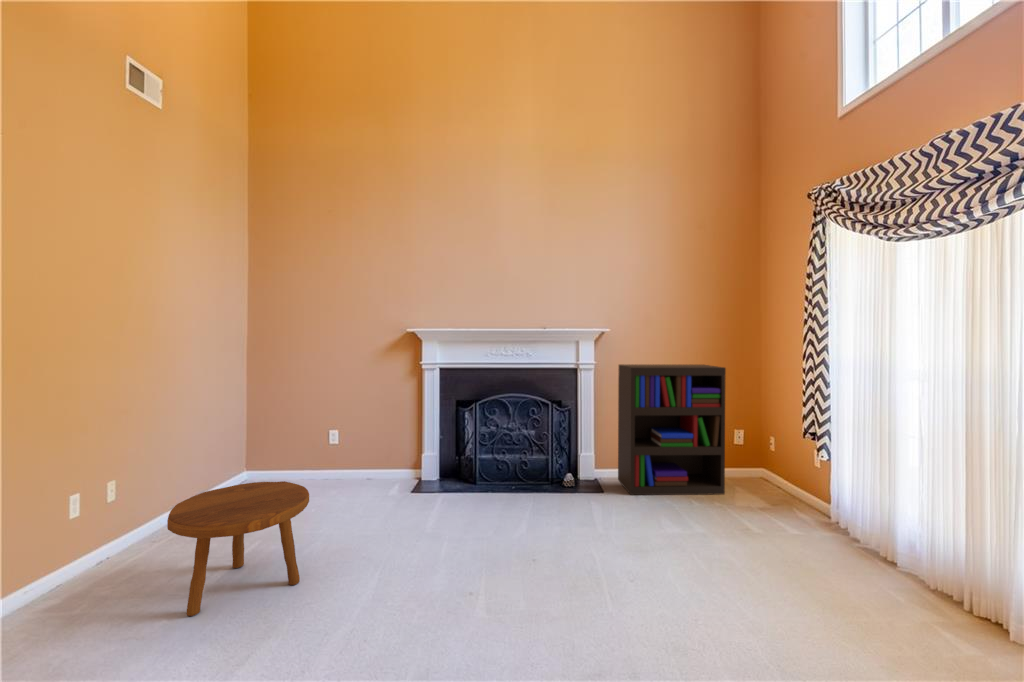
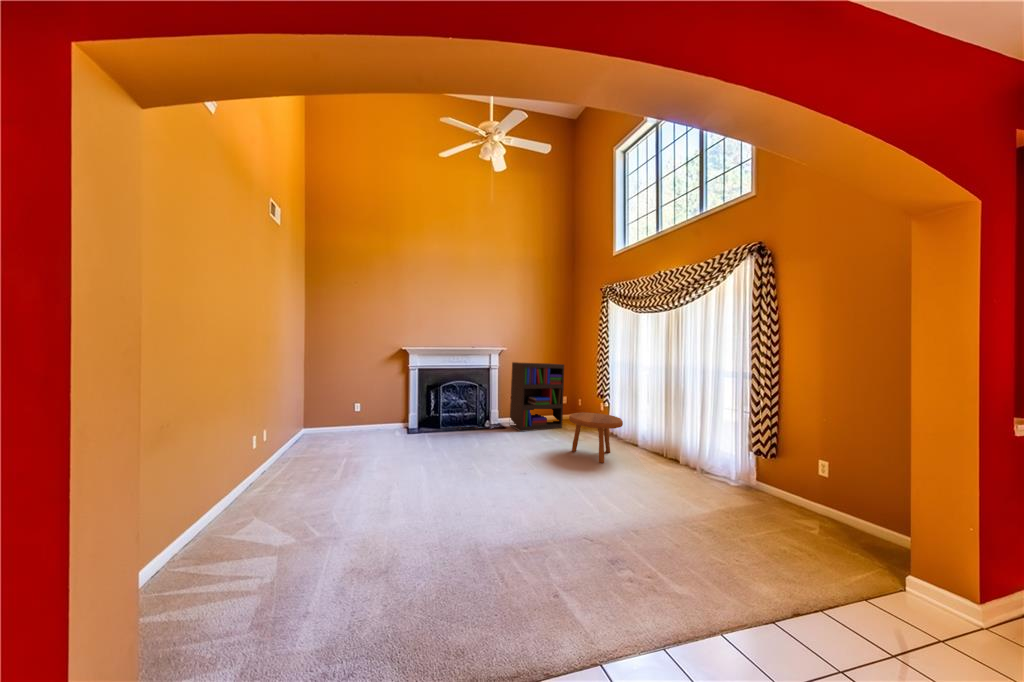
footstool: present [167,481,309,616] -> present [569,412,623,463]

